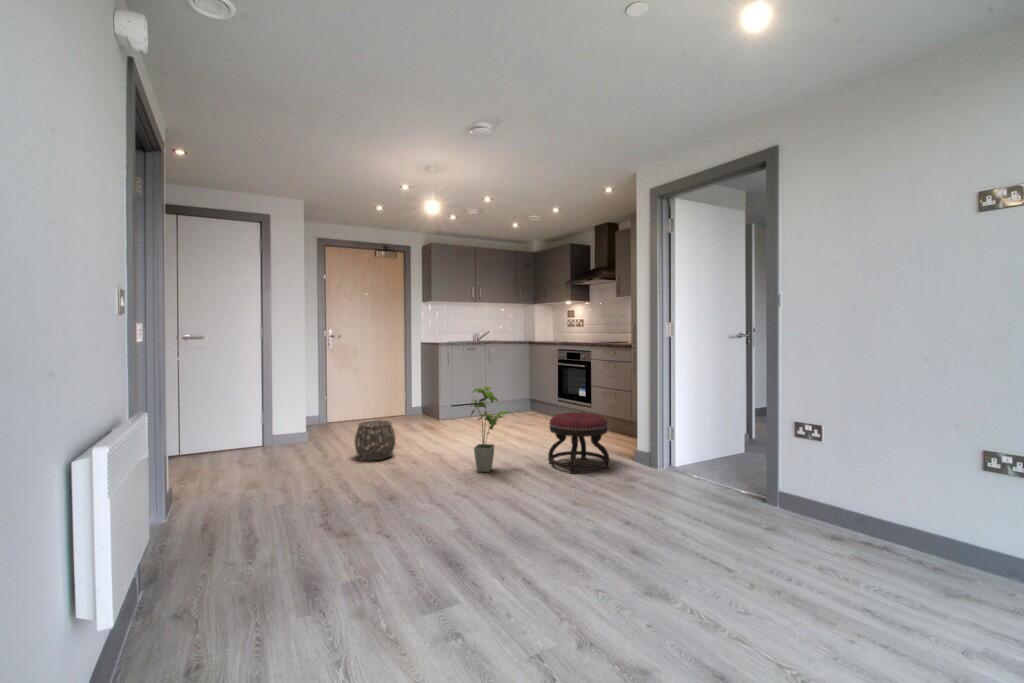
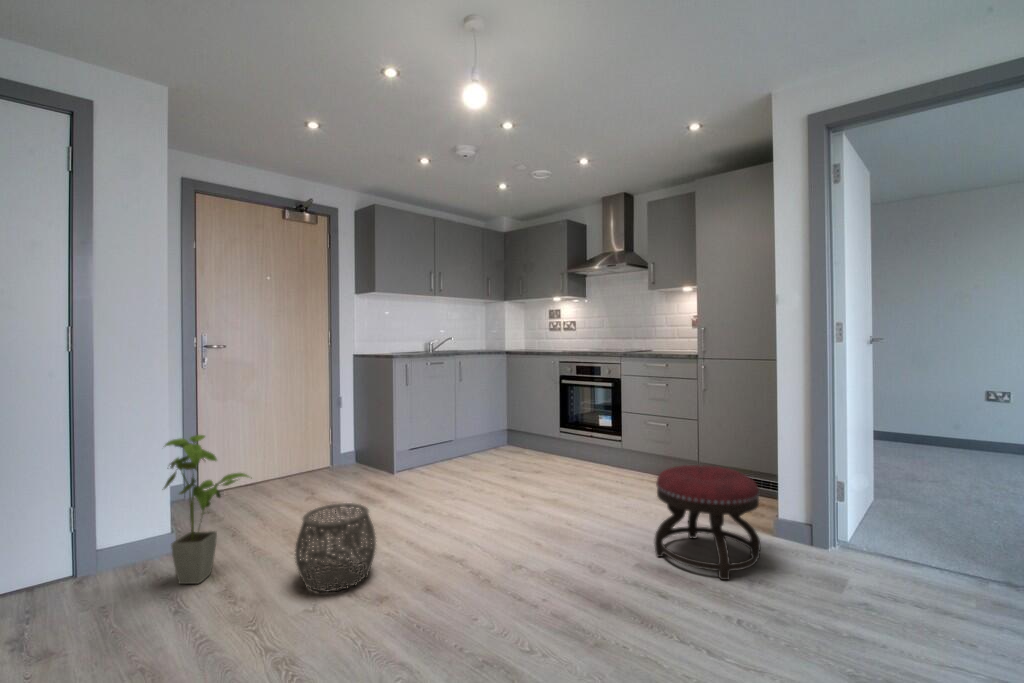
house plant: present [470,387,511,472] -> present [164,435,249,584]

